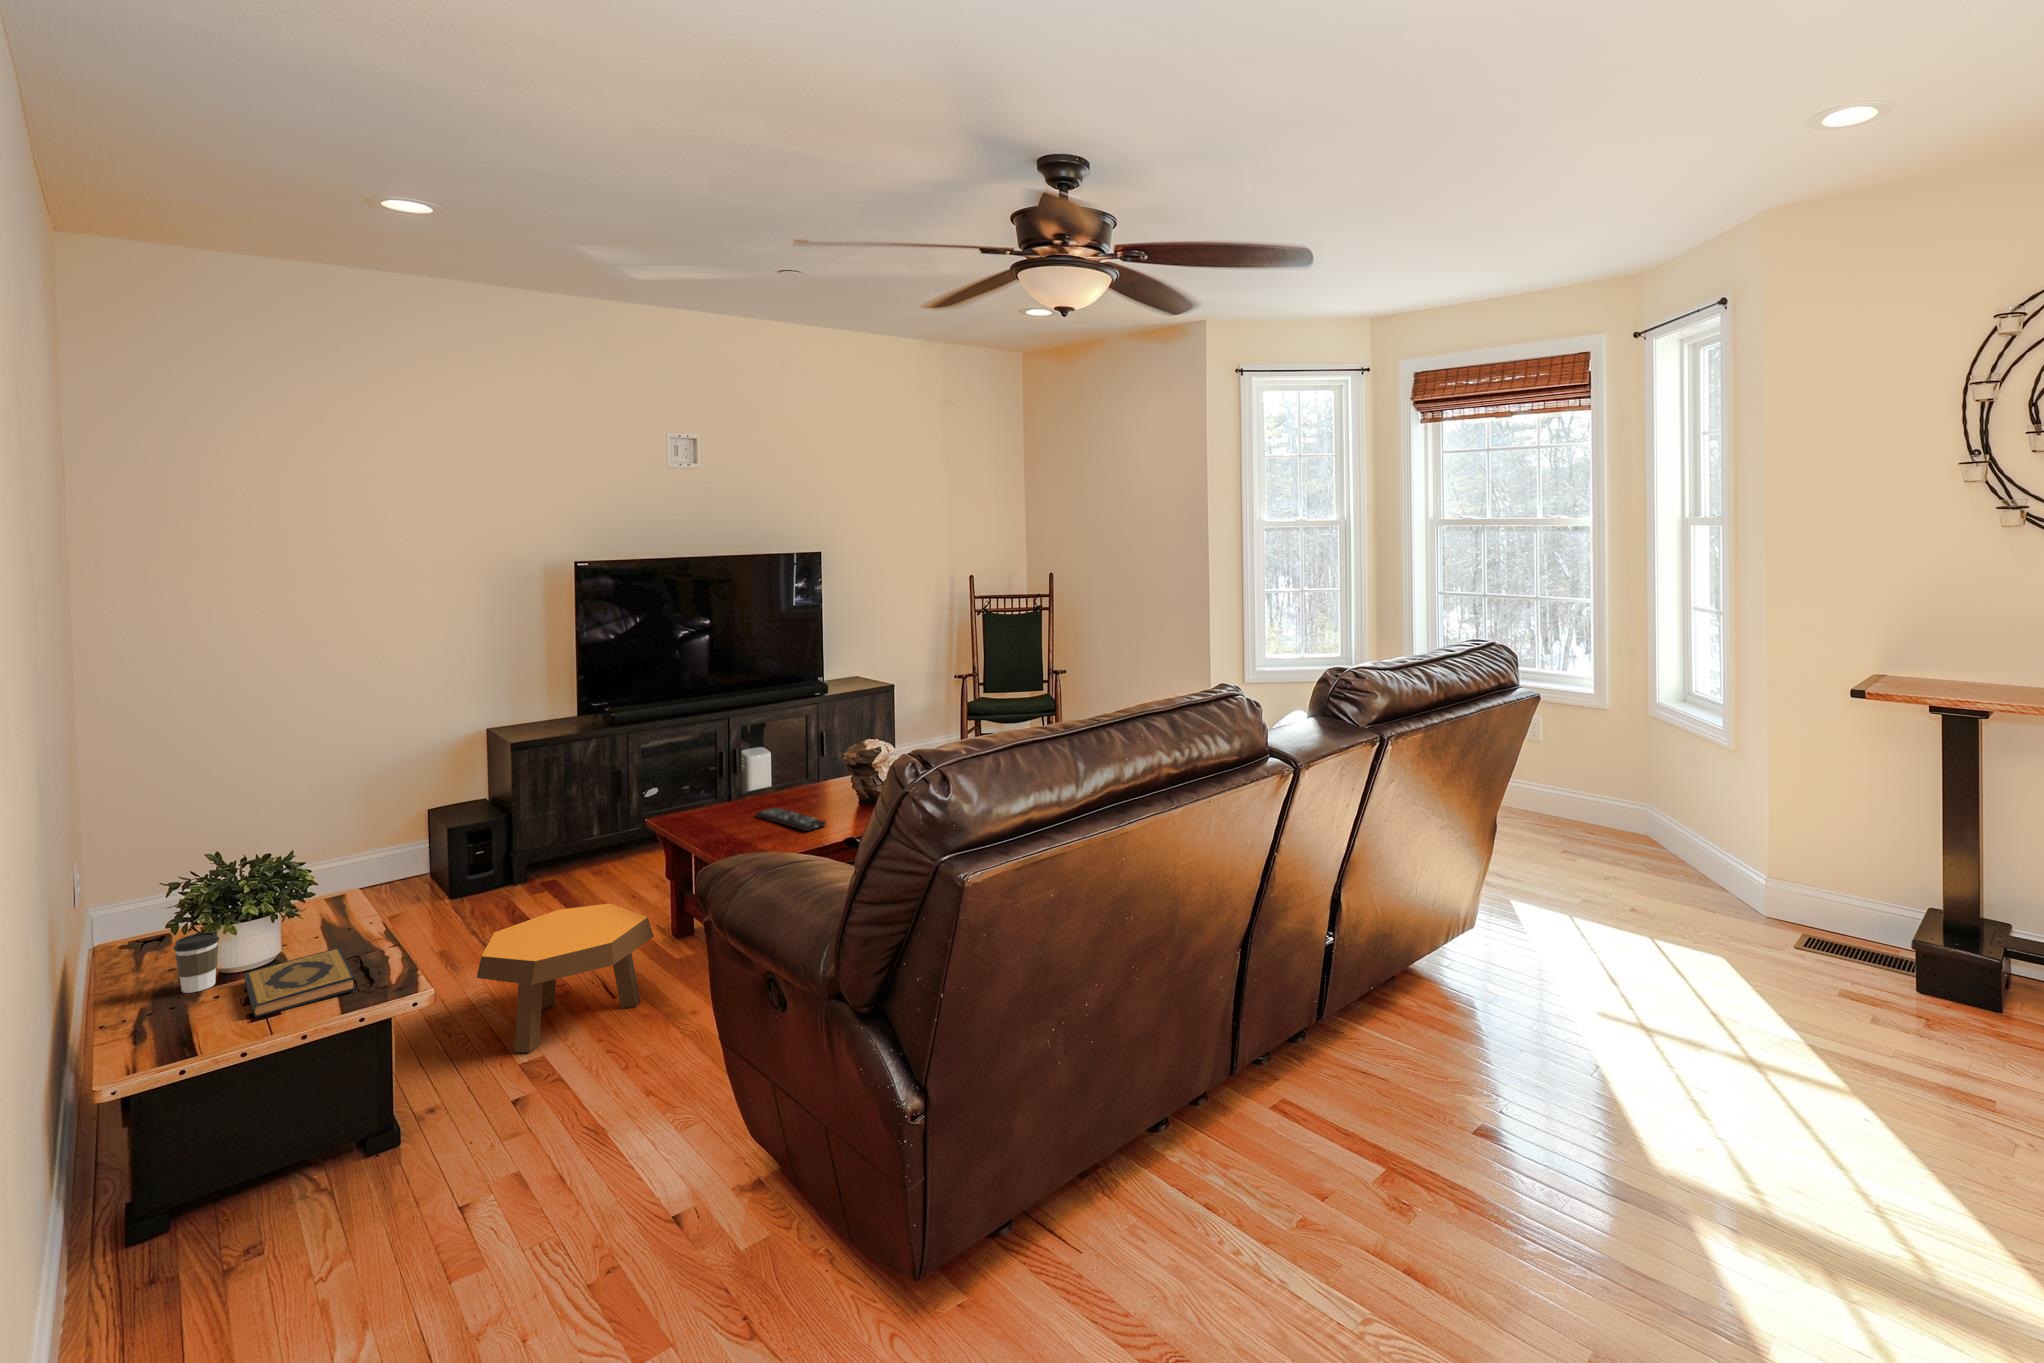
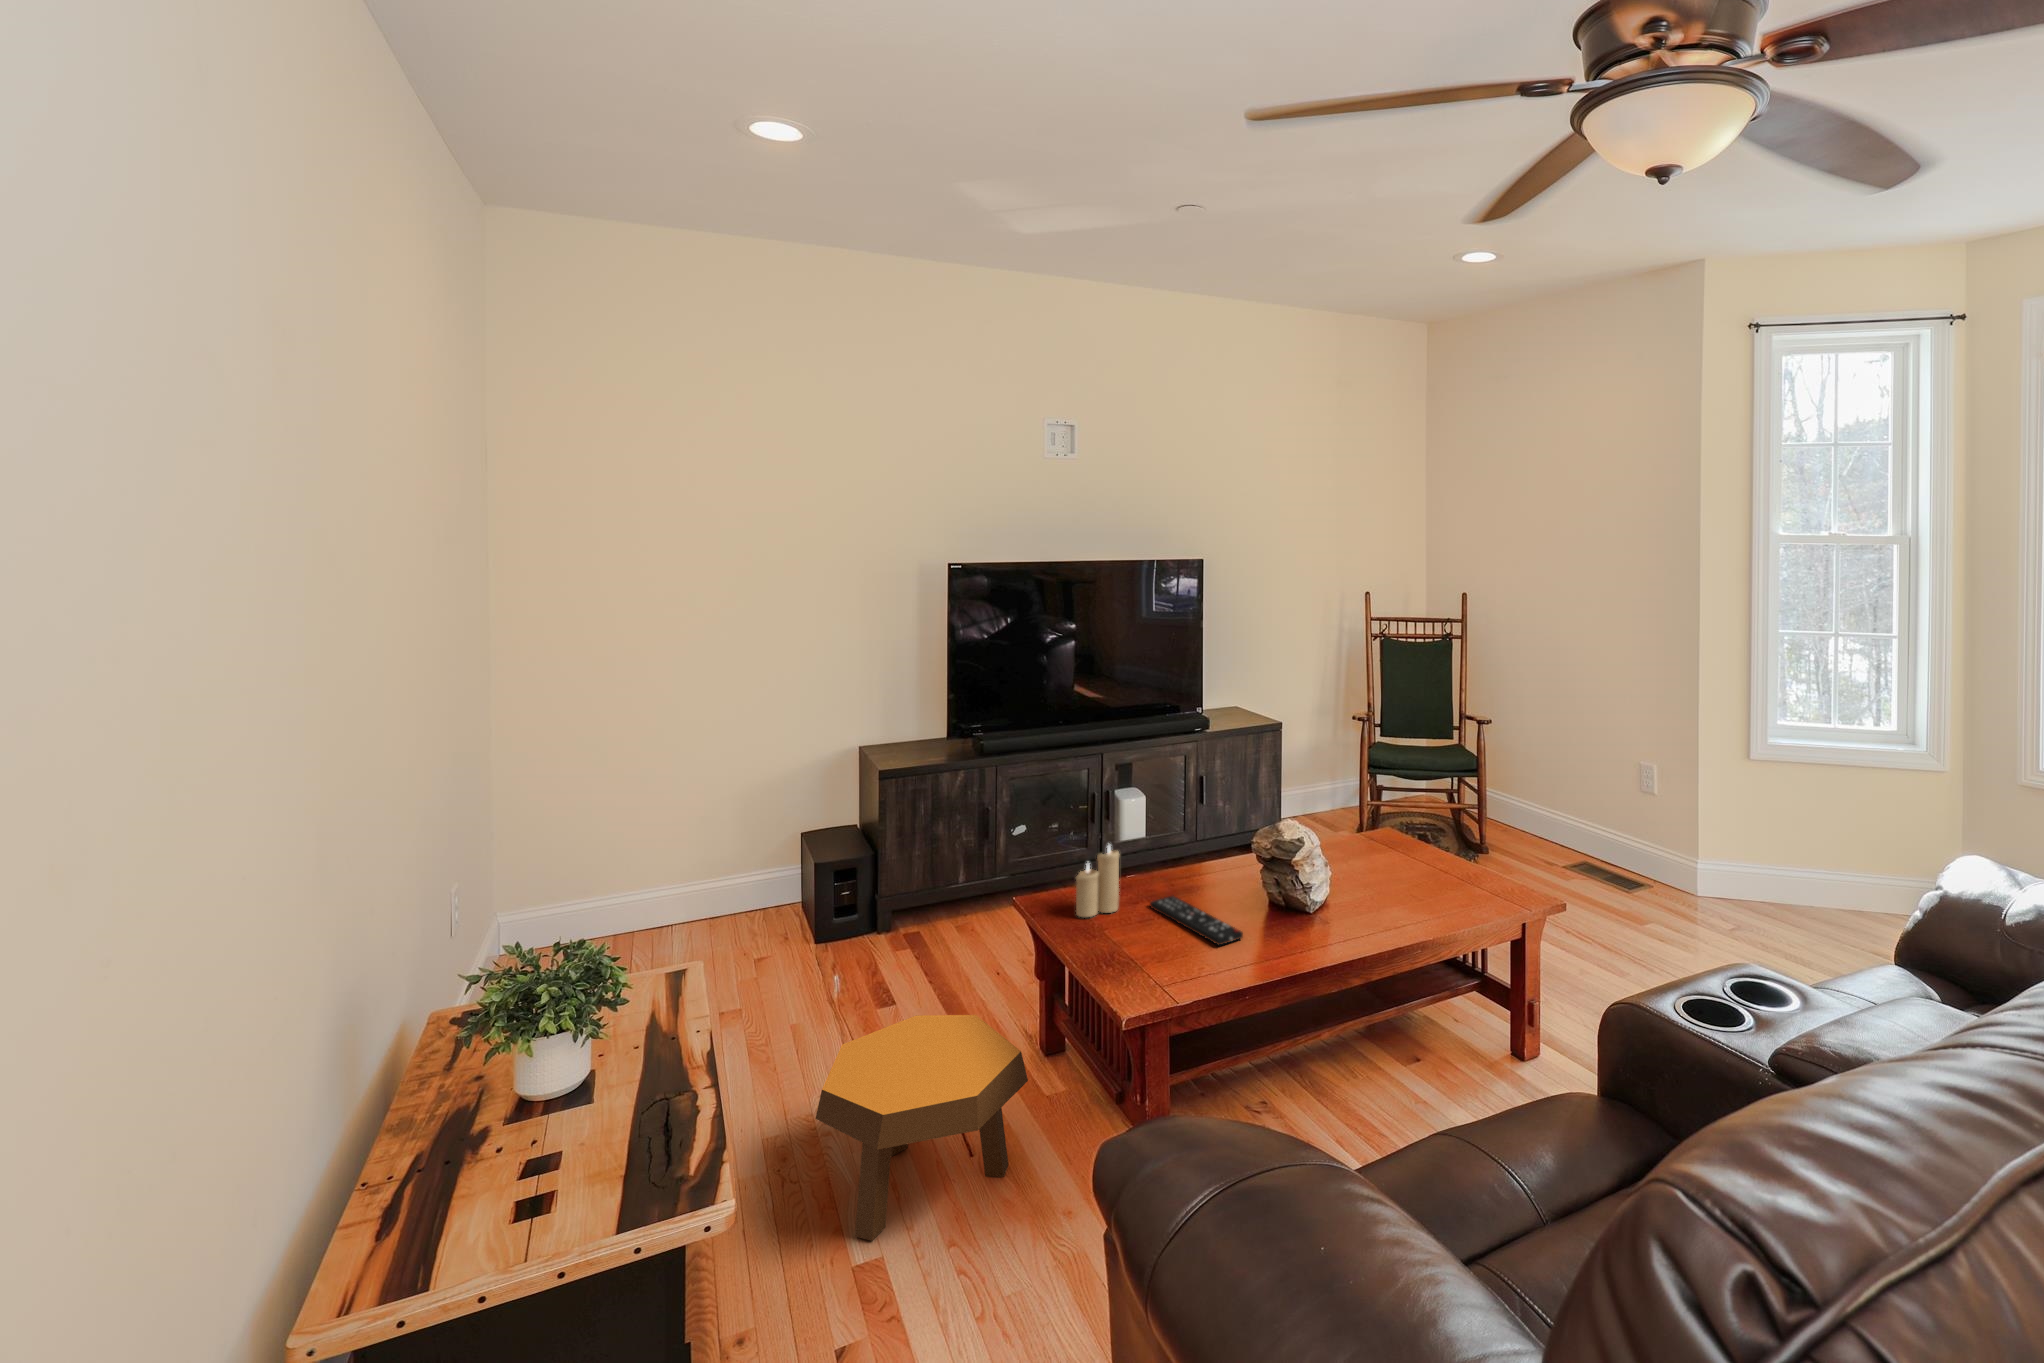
candle: none [692,771,730,827] -> present [1076,845,1120,917]
coffee cup: present [174,932,219,993] -> none [447,1052,502,1142]
hardback book: present [244,948,356,1017] -> none [508,1090,644,1223]

